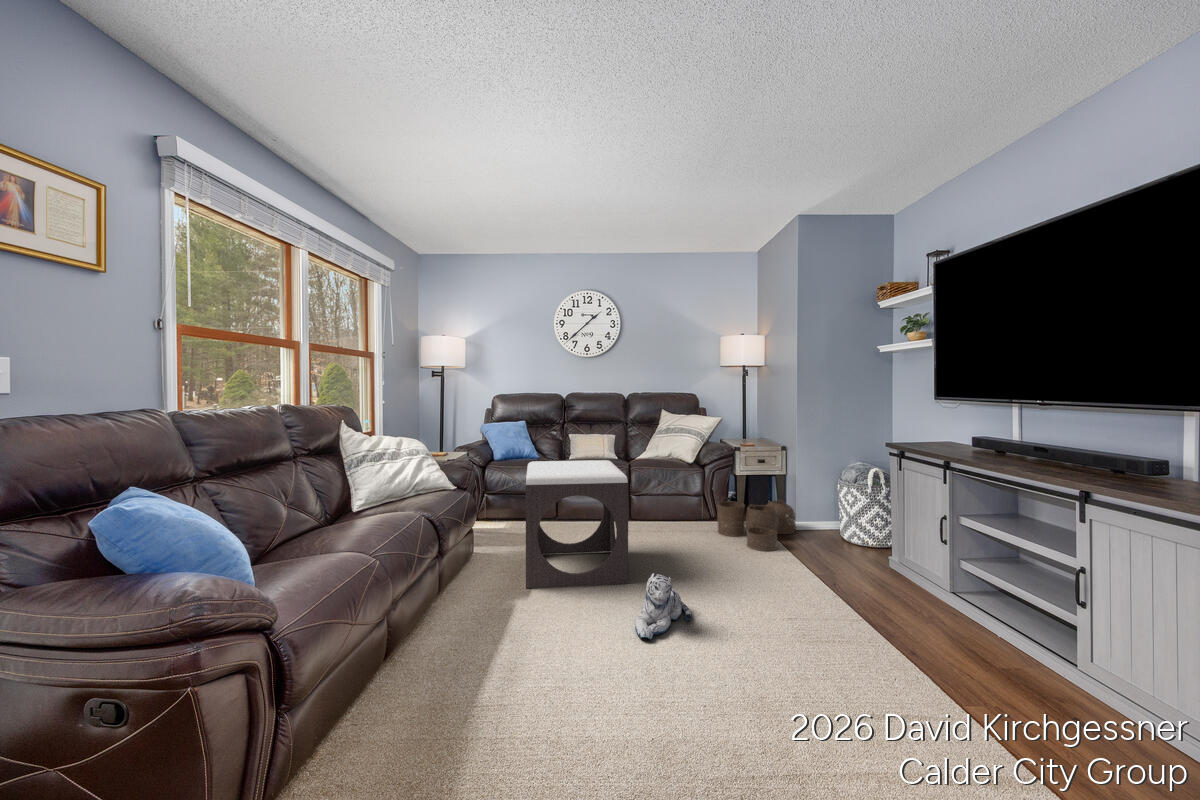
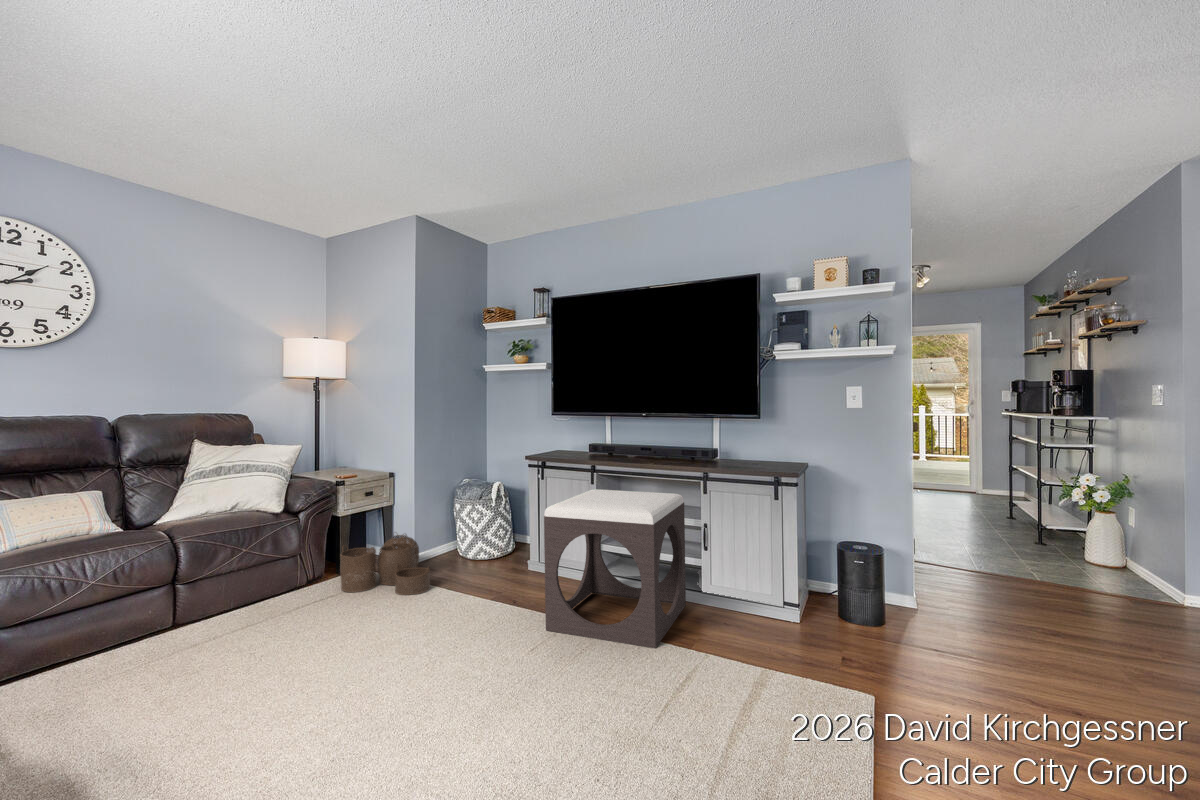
footstool: present [526,460,628,589] -> present [544,489,686,648]
plush toy: present [635,573,691,639] -> none [415,644,477,730]

